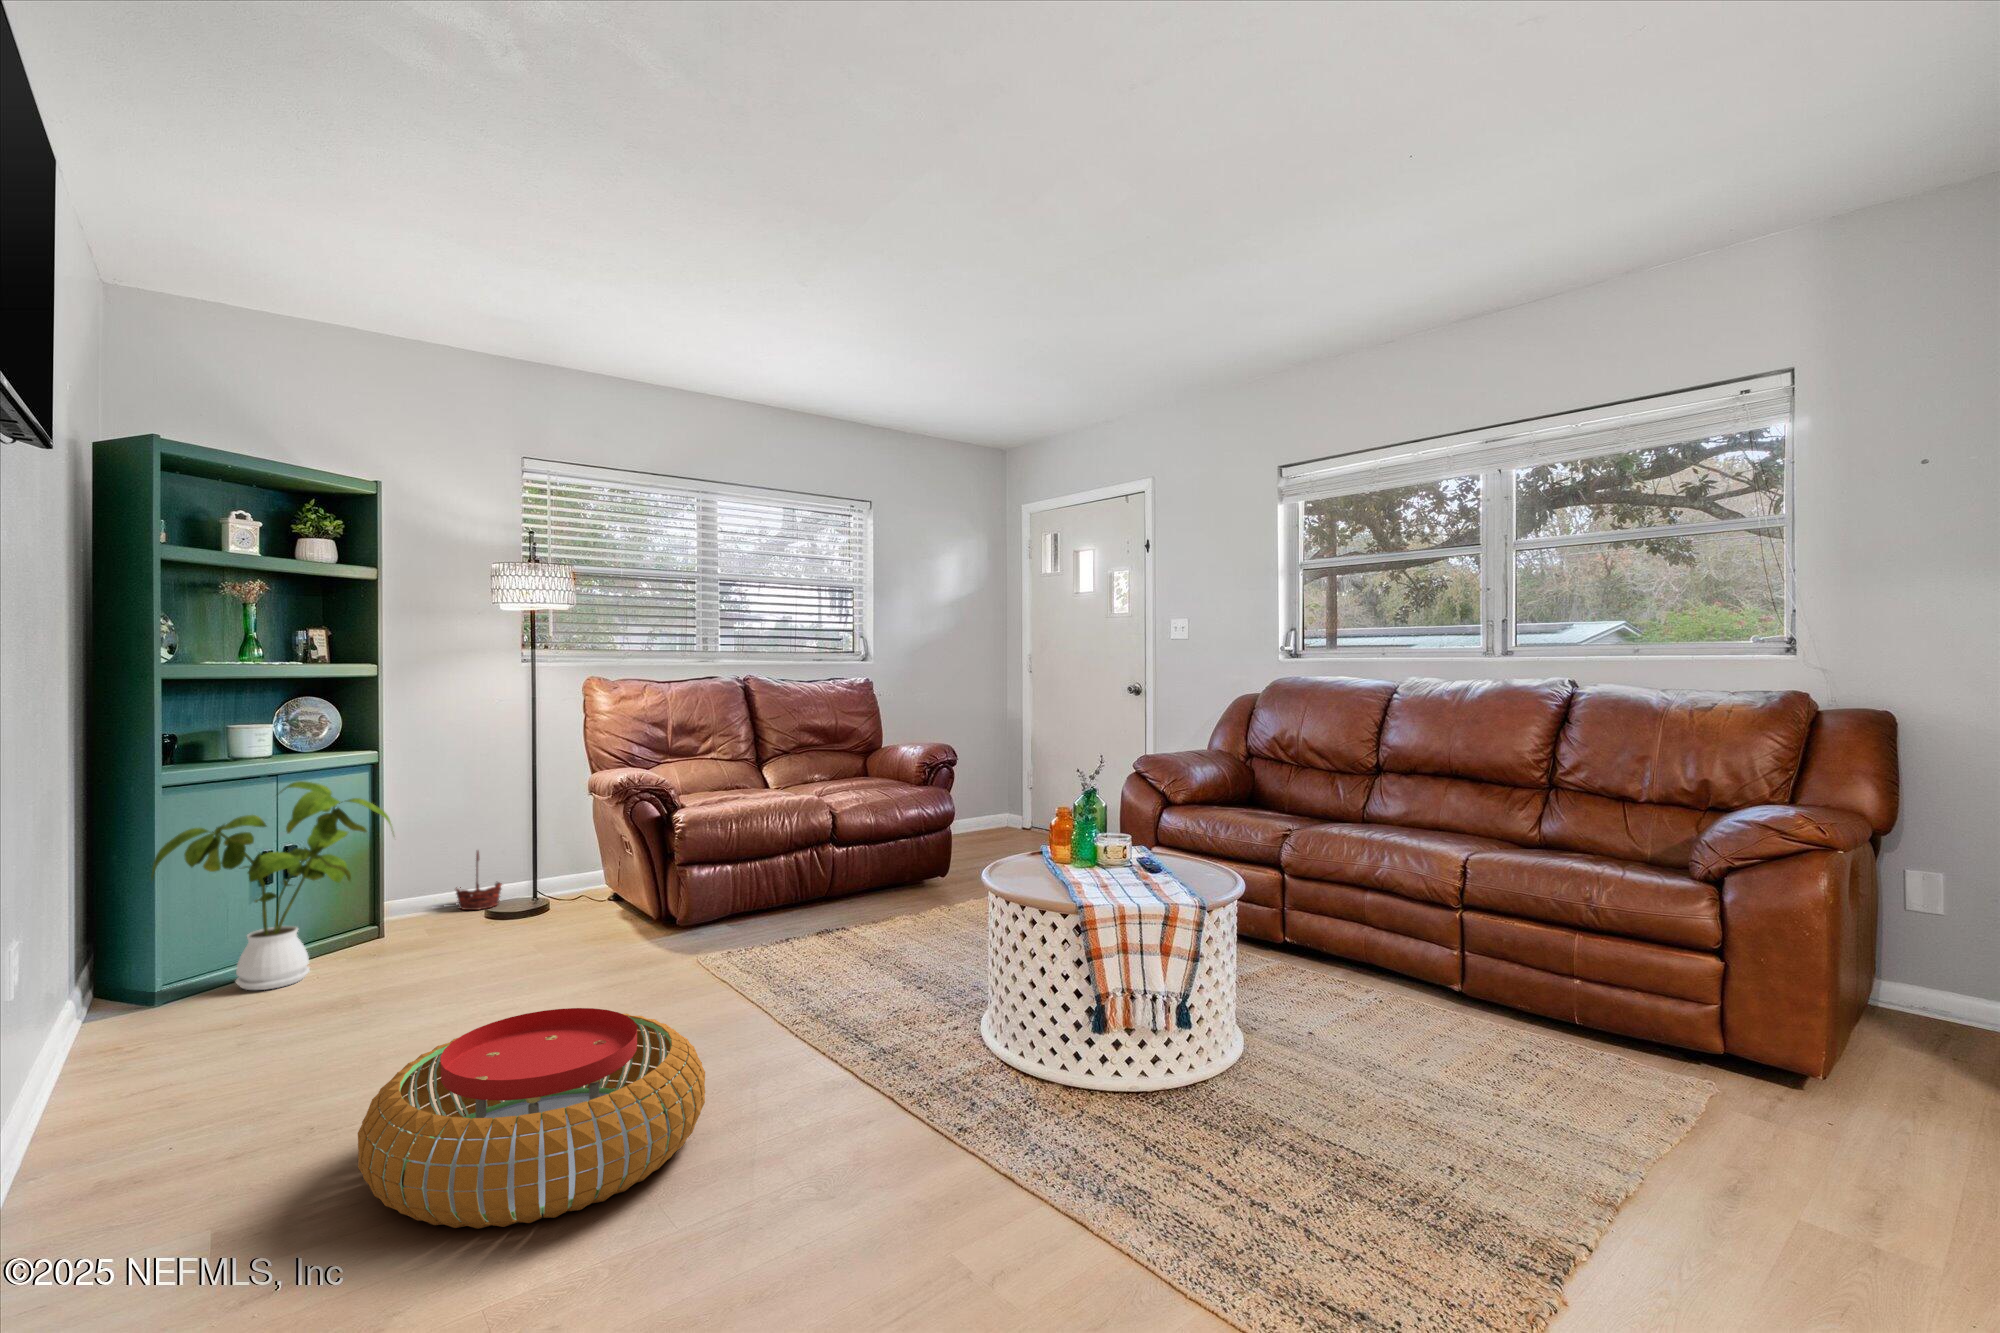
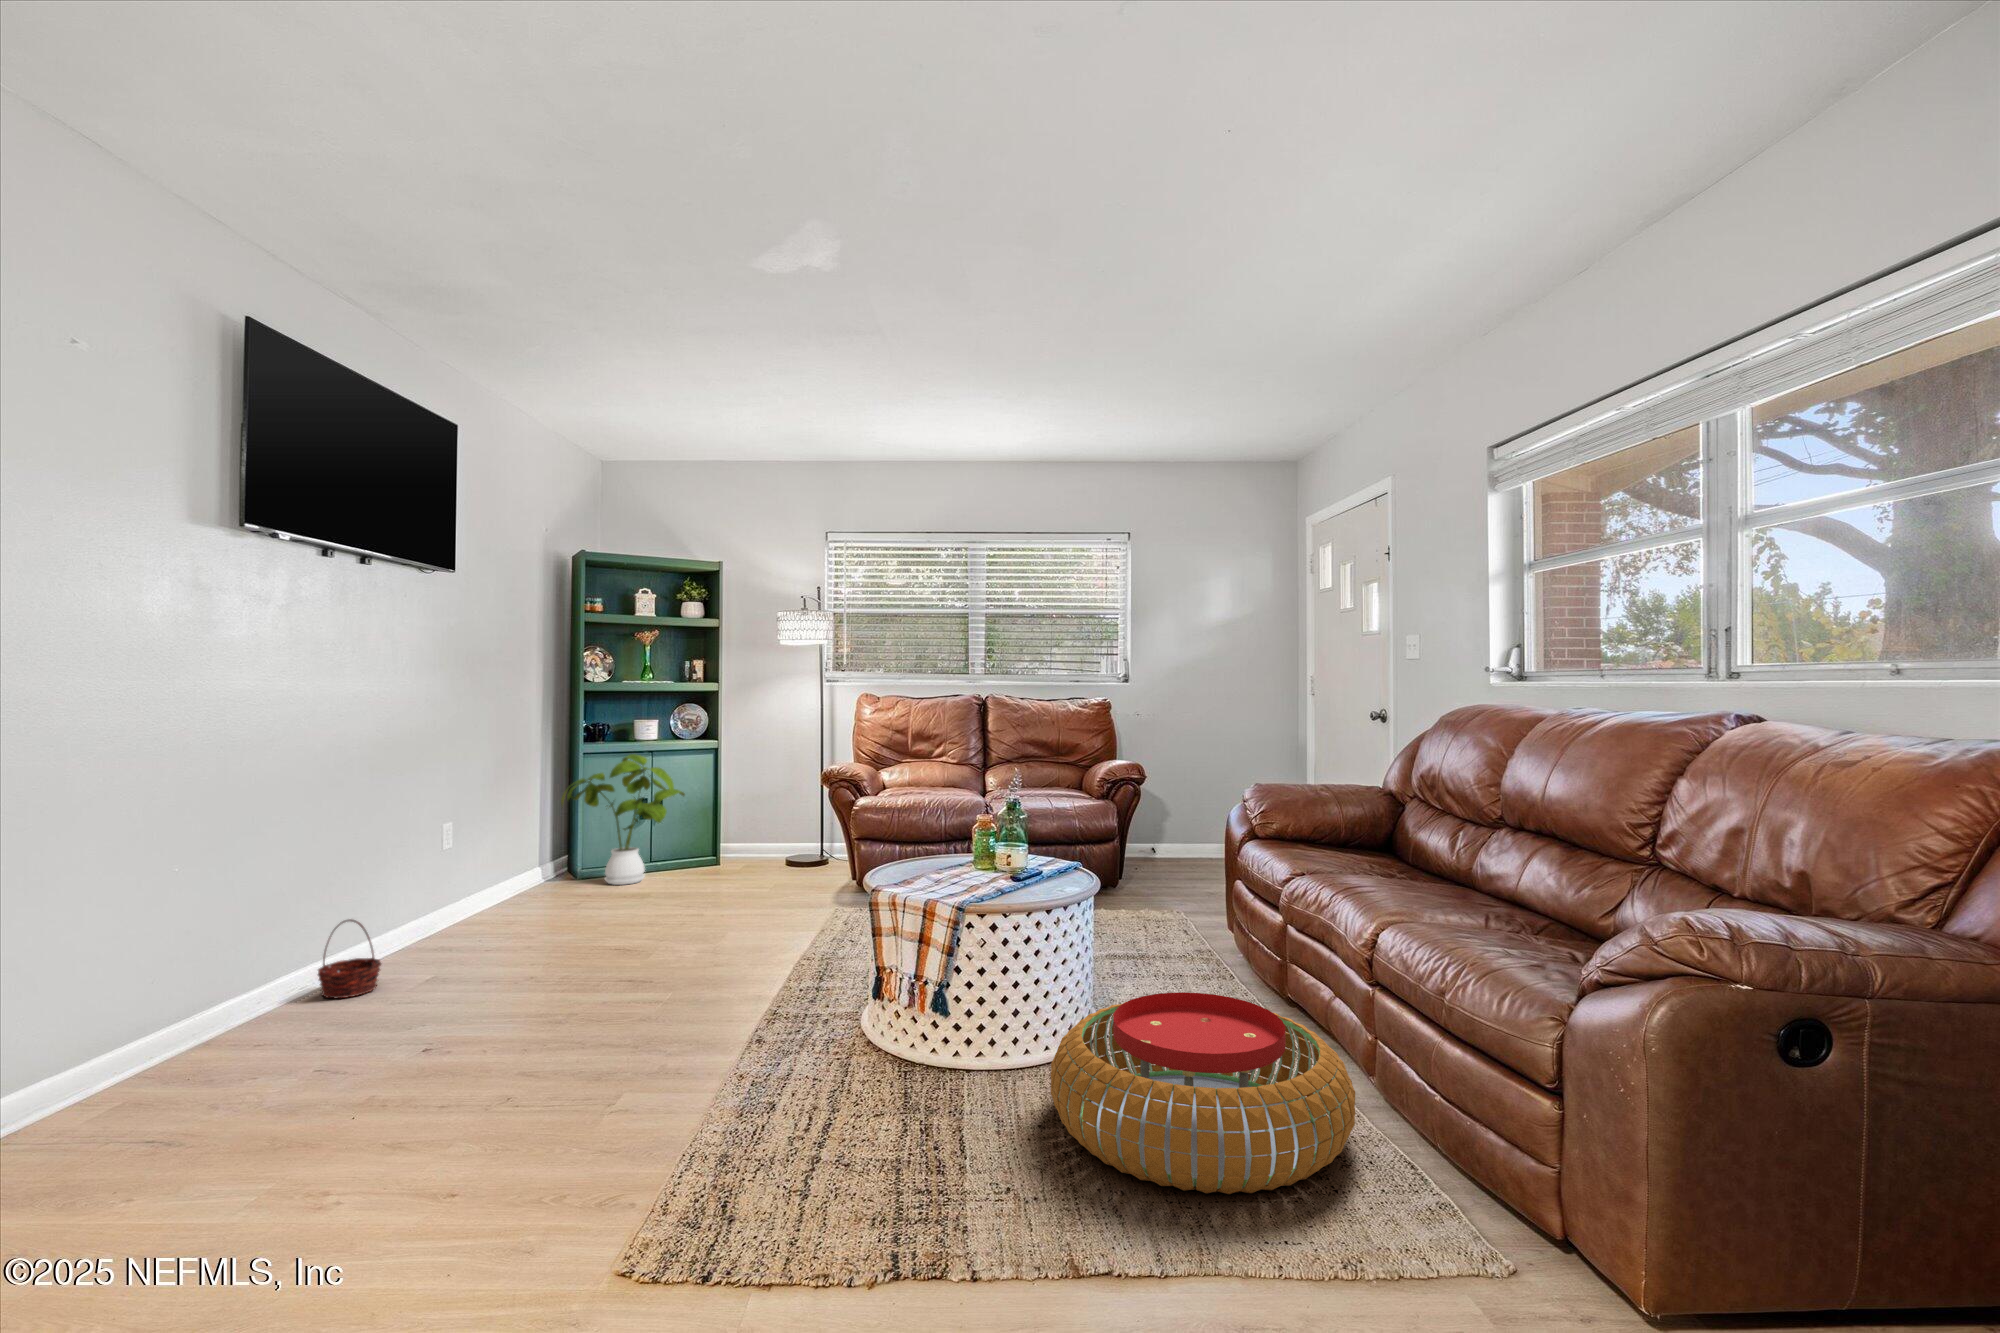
basket: present [456,851,502,910] -> present [318,919,381,998]
pouf: present [358,1008,705,1229] -> present [1051,992,1356,1194]

